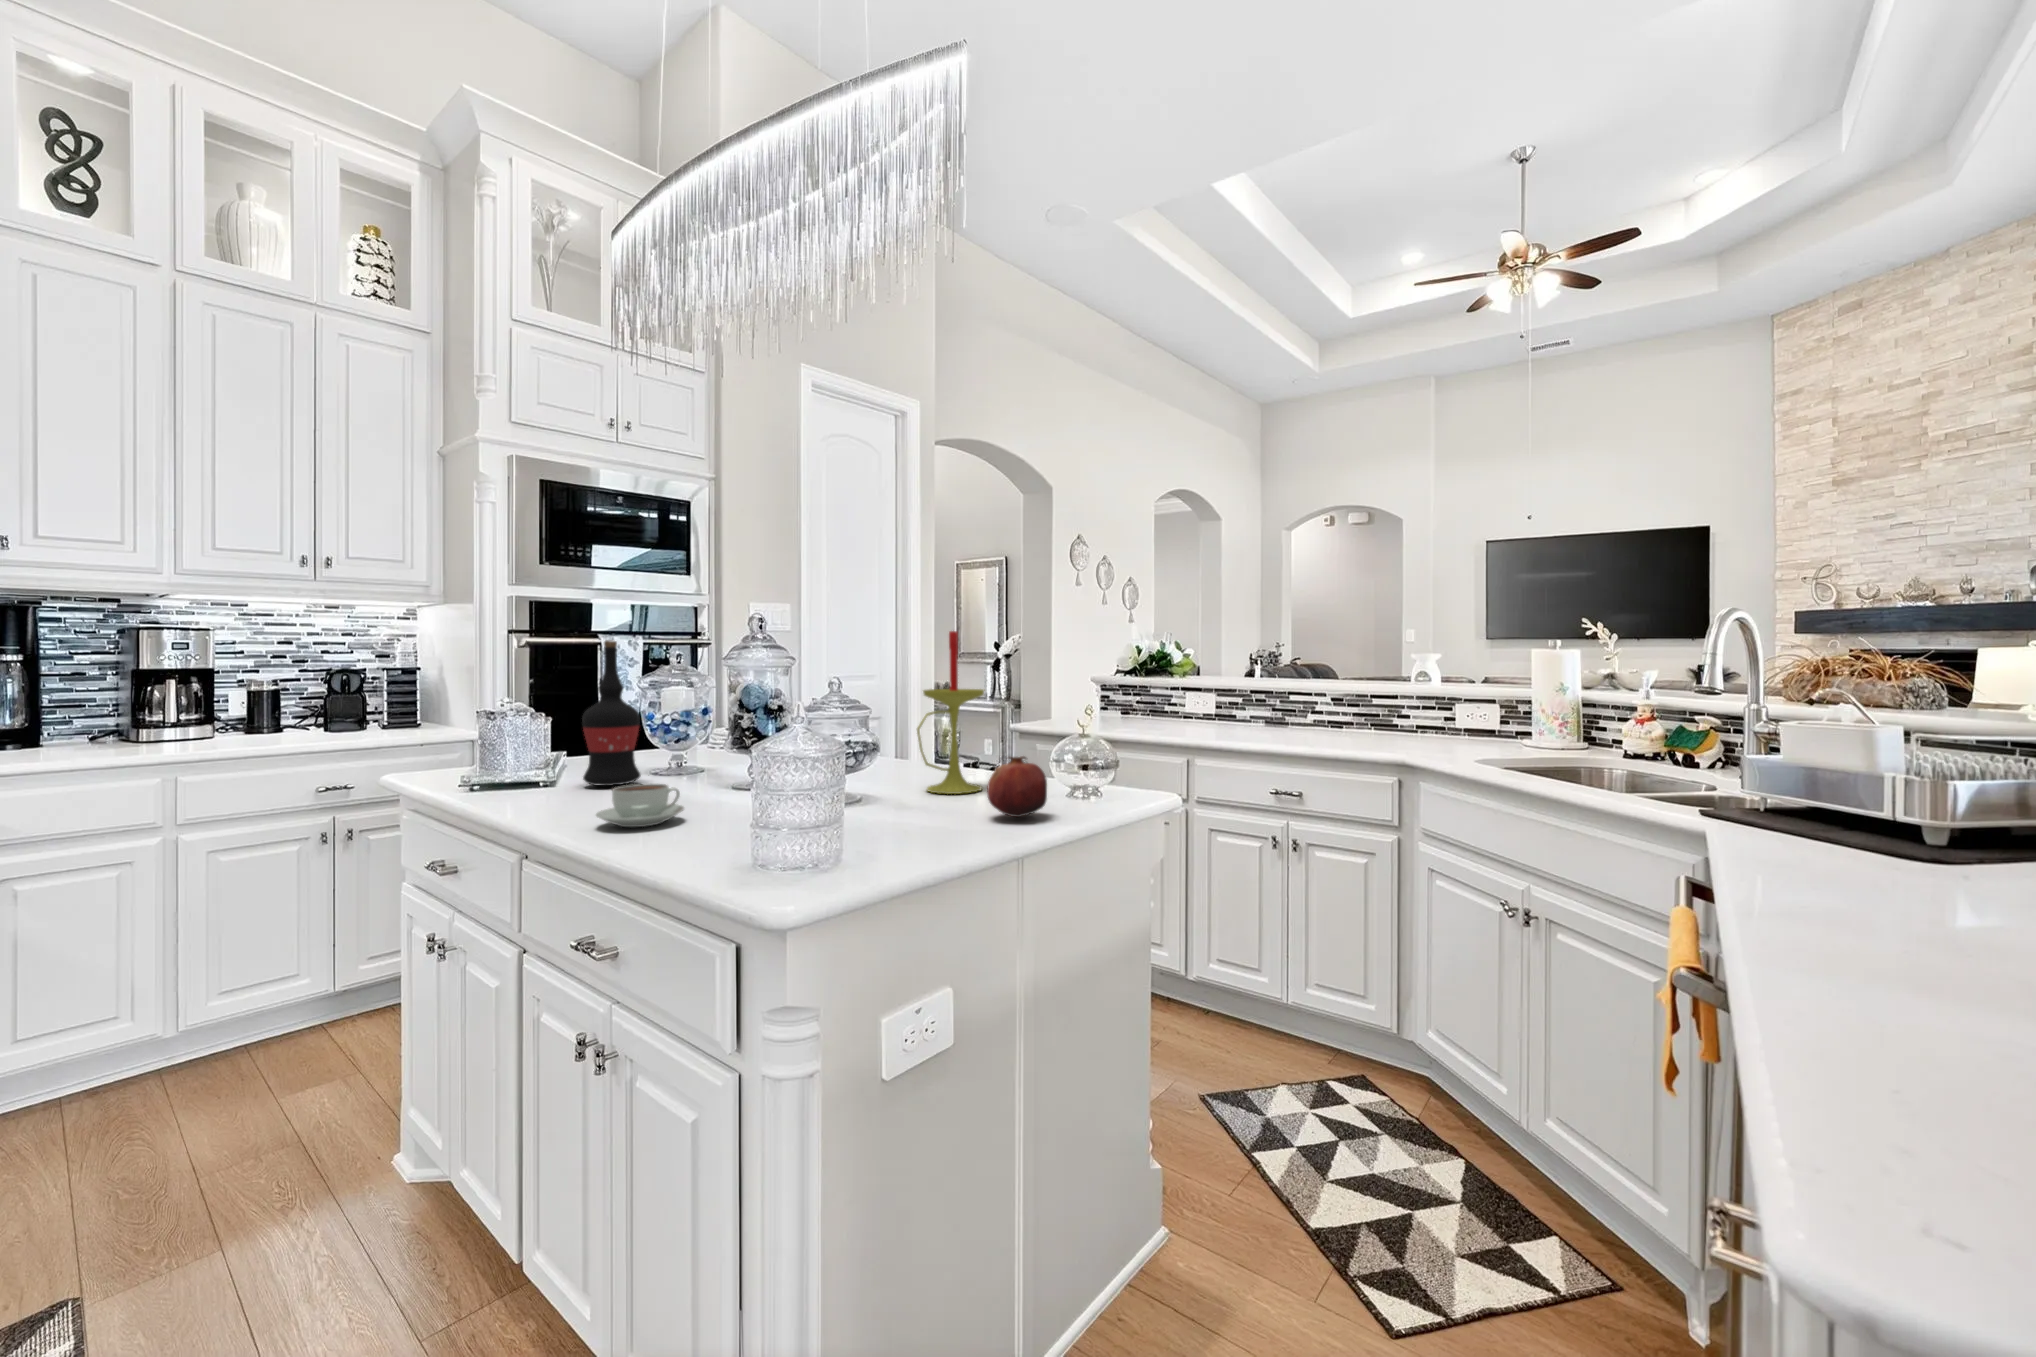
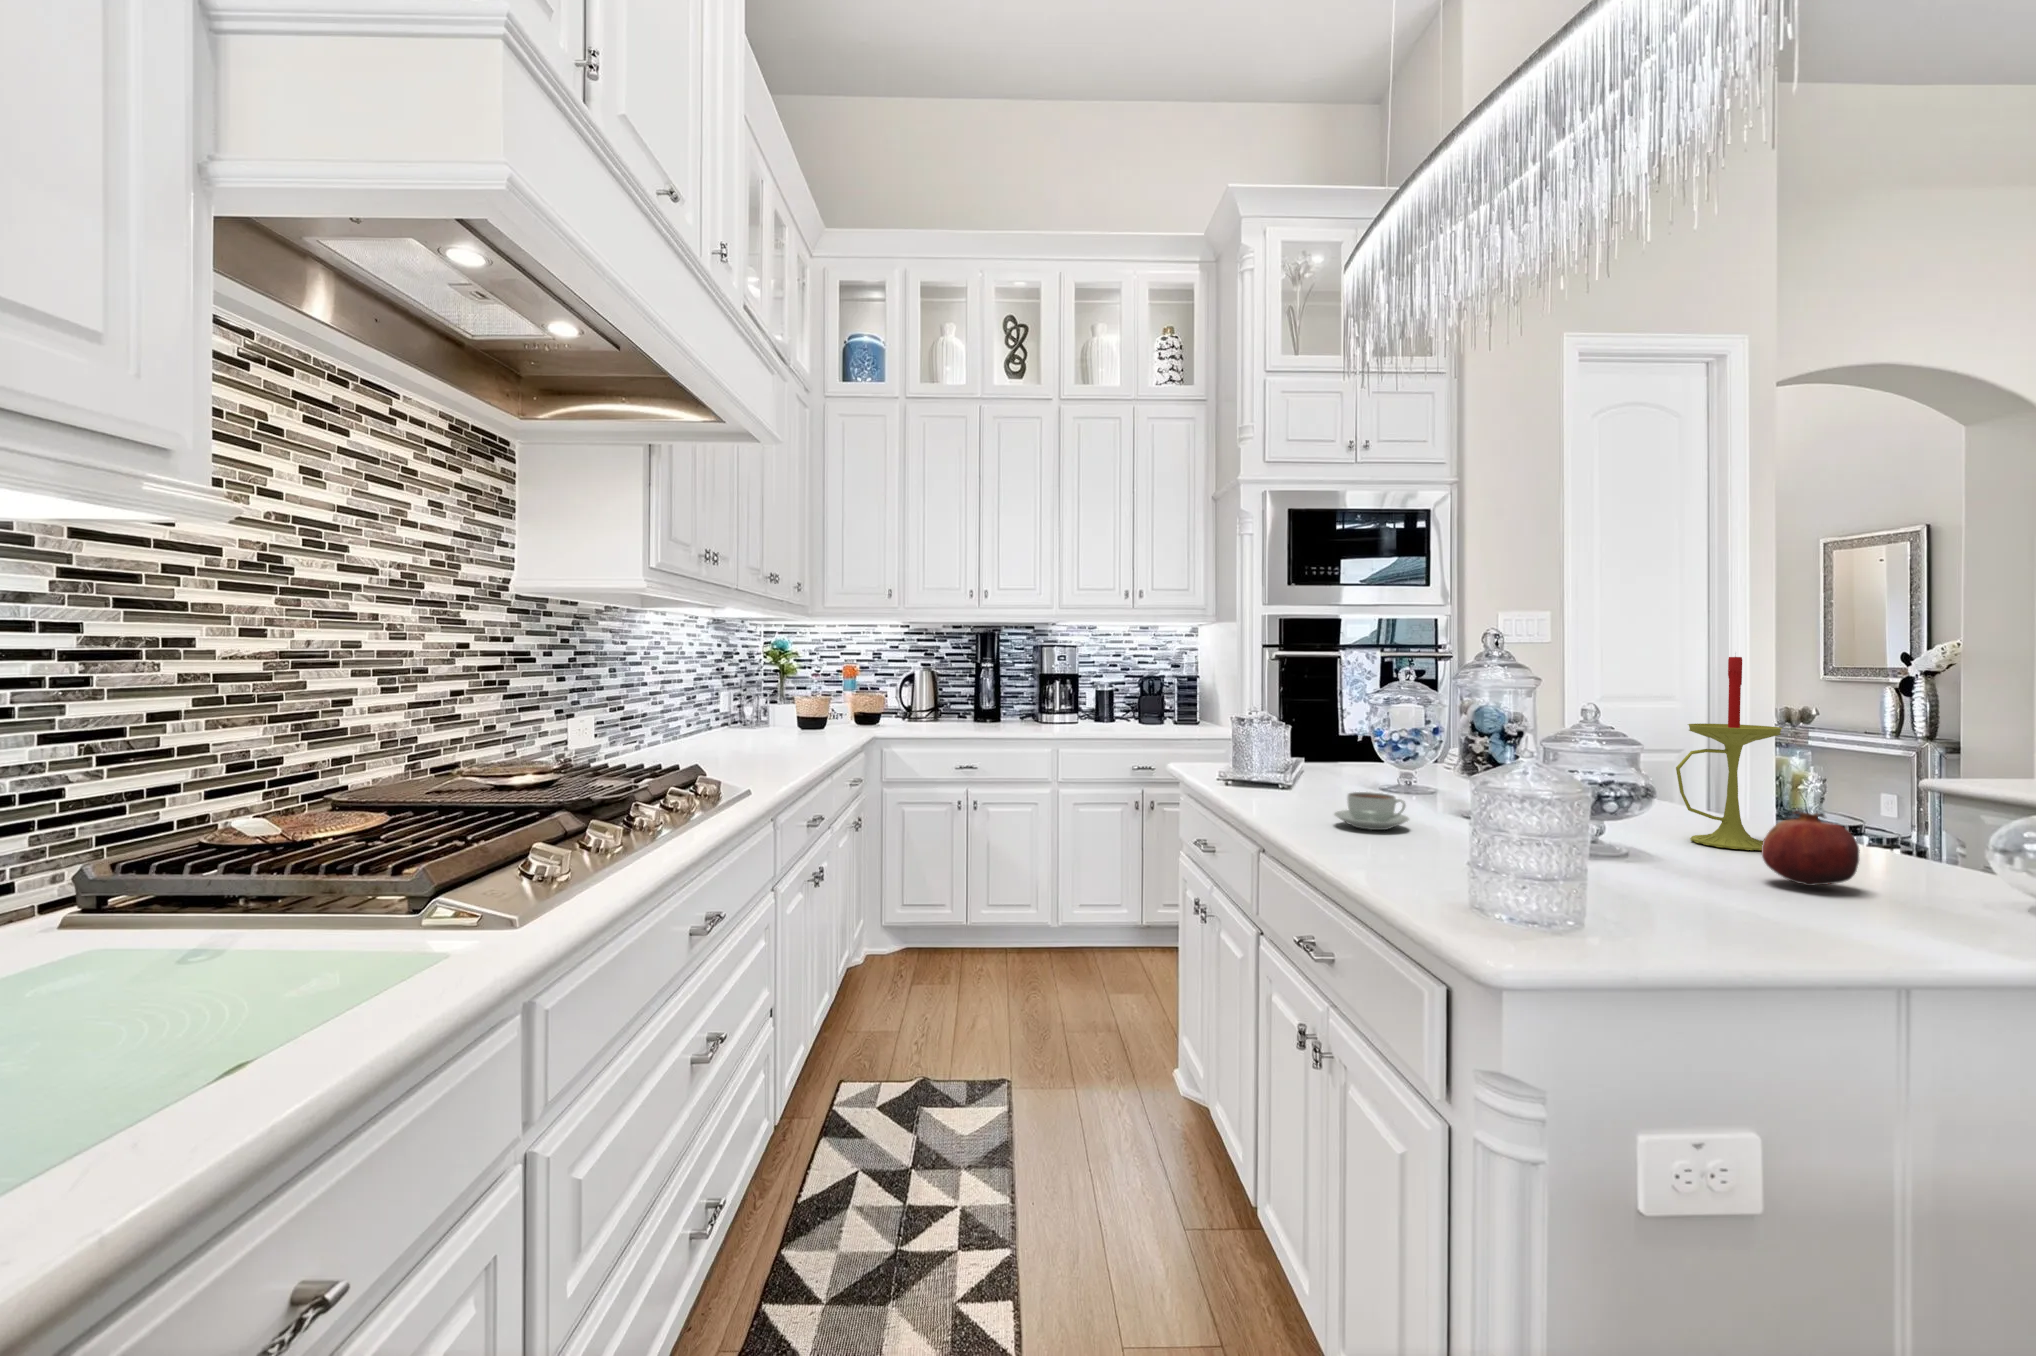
wine bottle: present [582,641,641,786] -> none [1325,662,1375,792]

